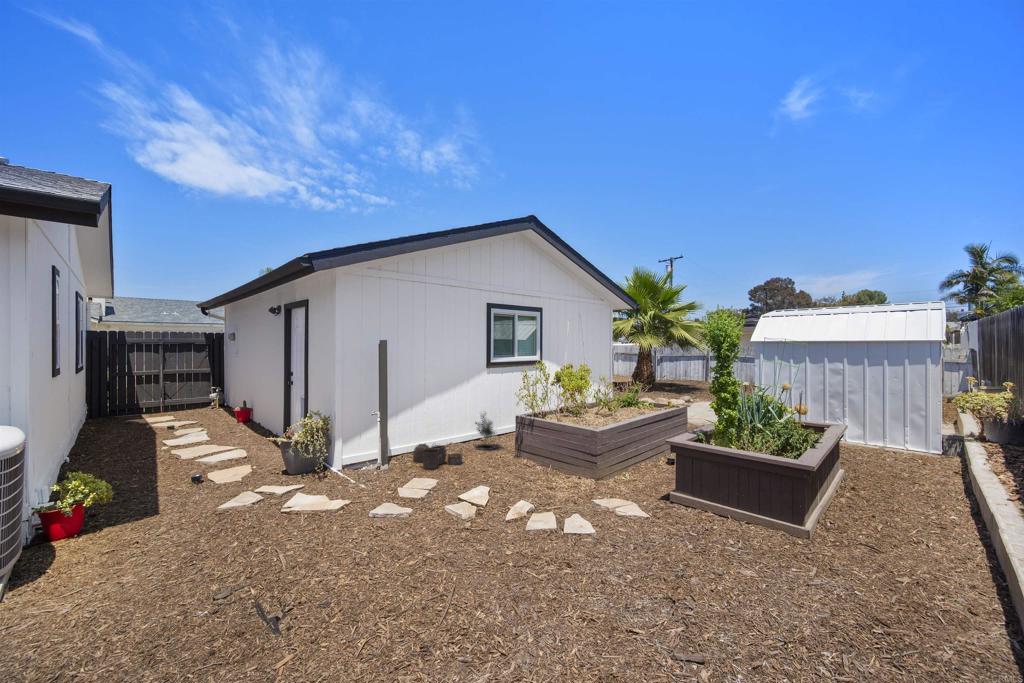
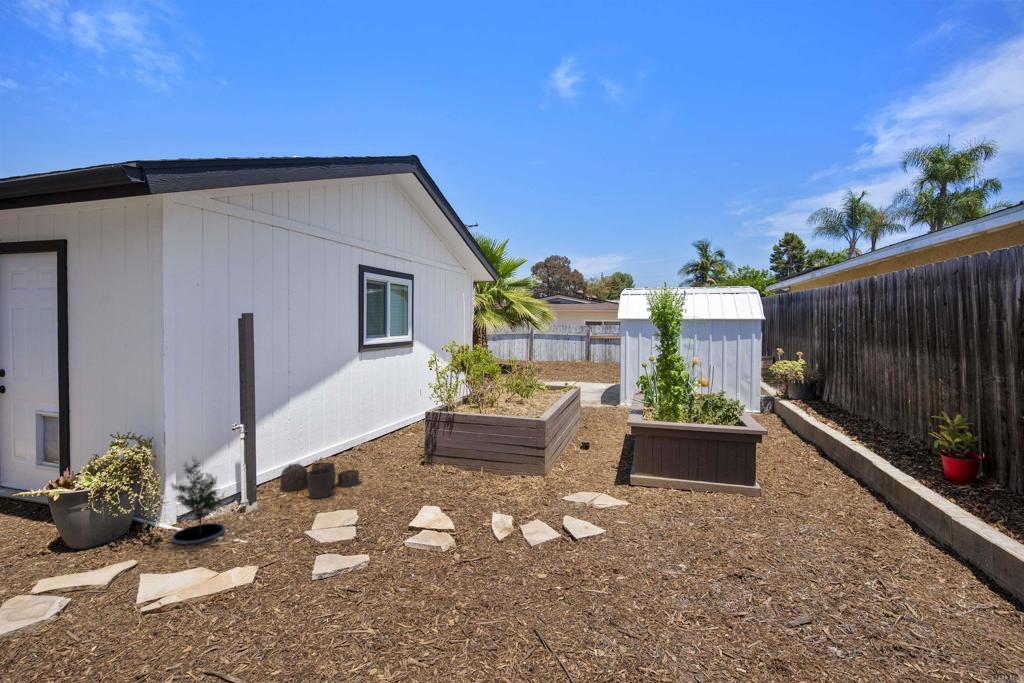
potted tree: present [475,413,495,450] -> present [171,460,225,544]

